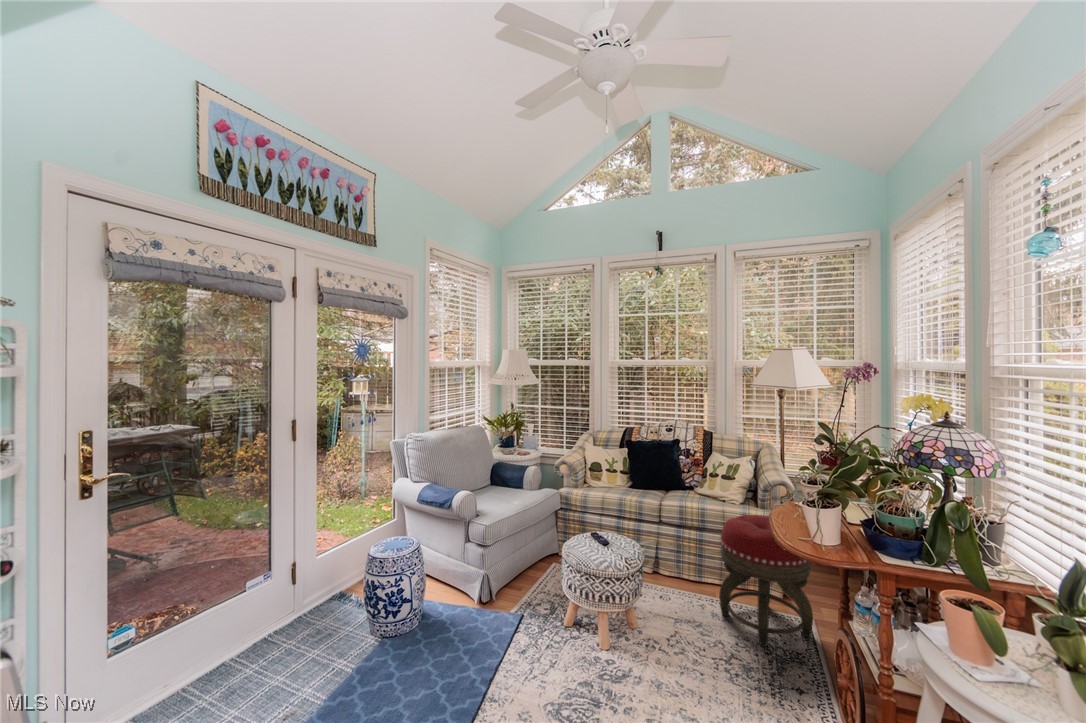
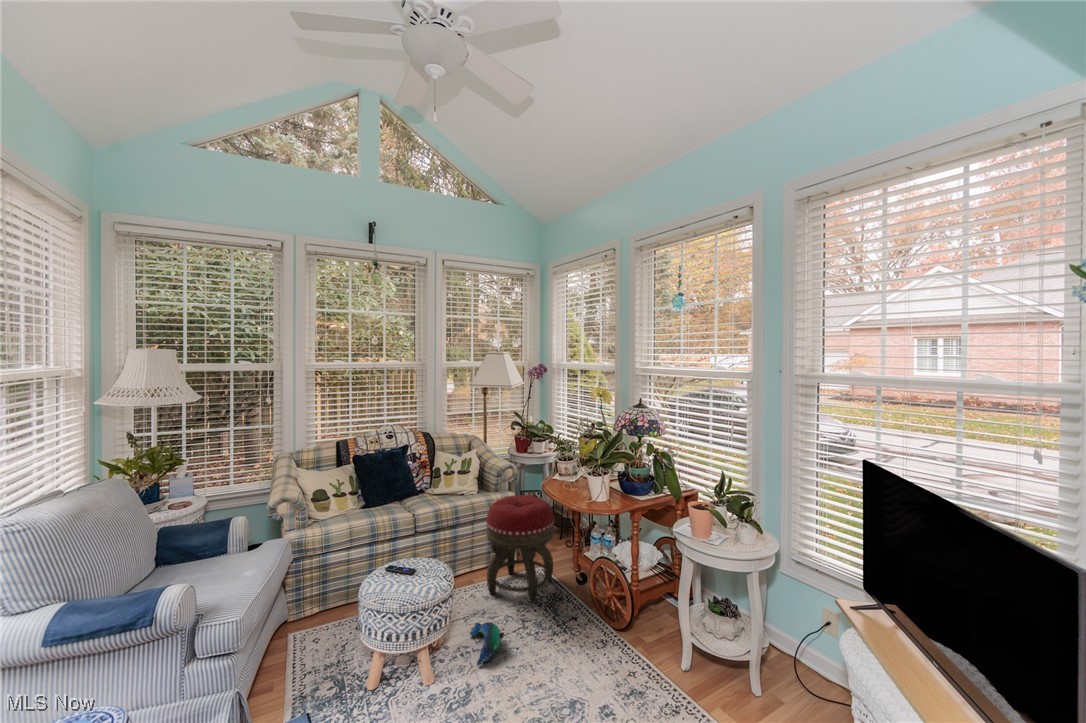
plush toy: none [650,627,691,664] -> present [470,622,504,666]

